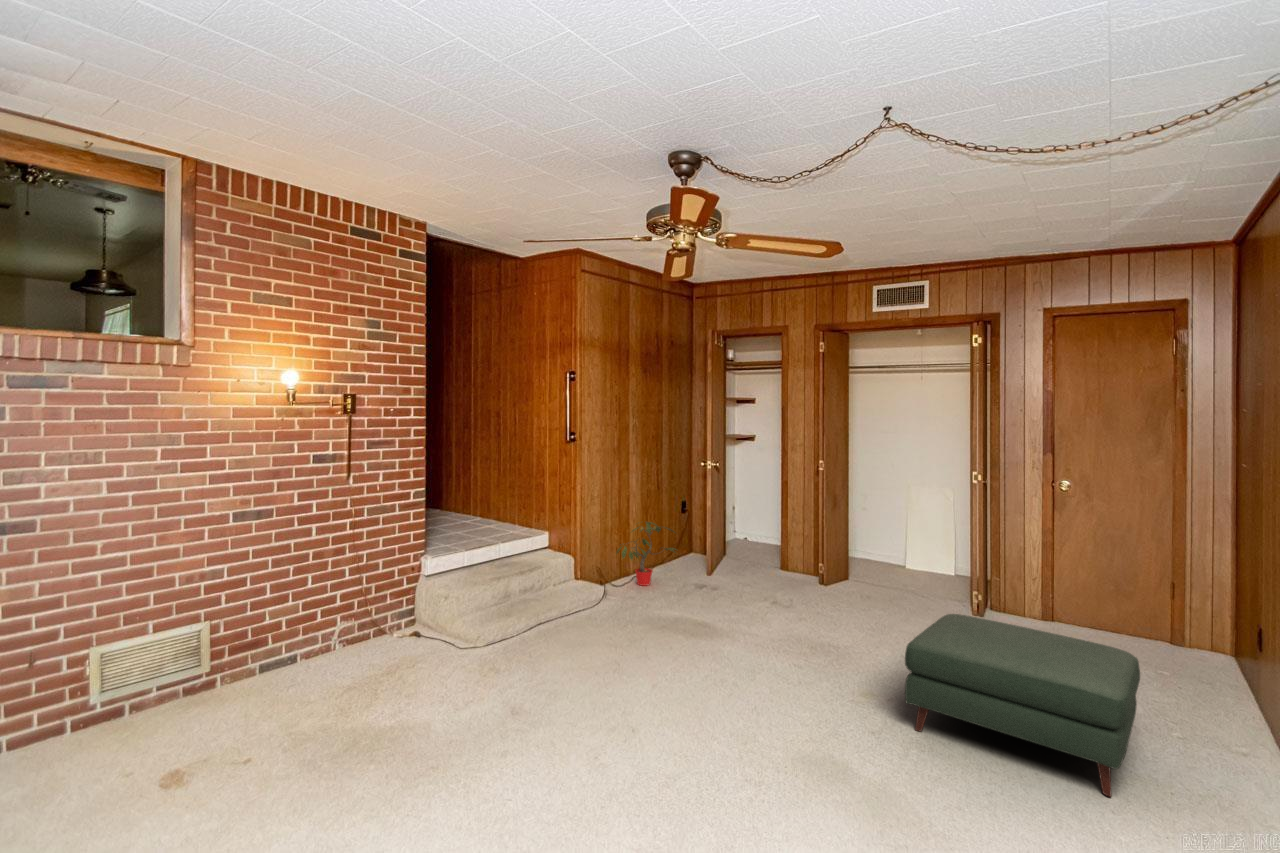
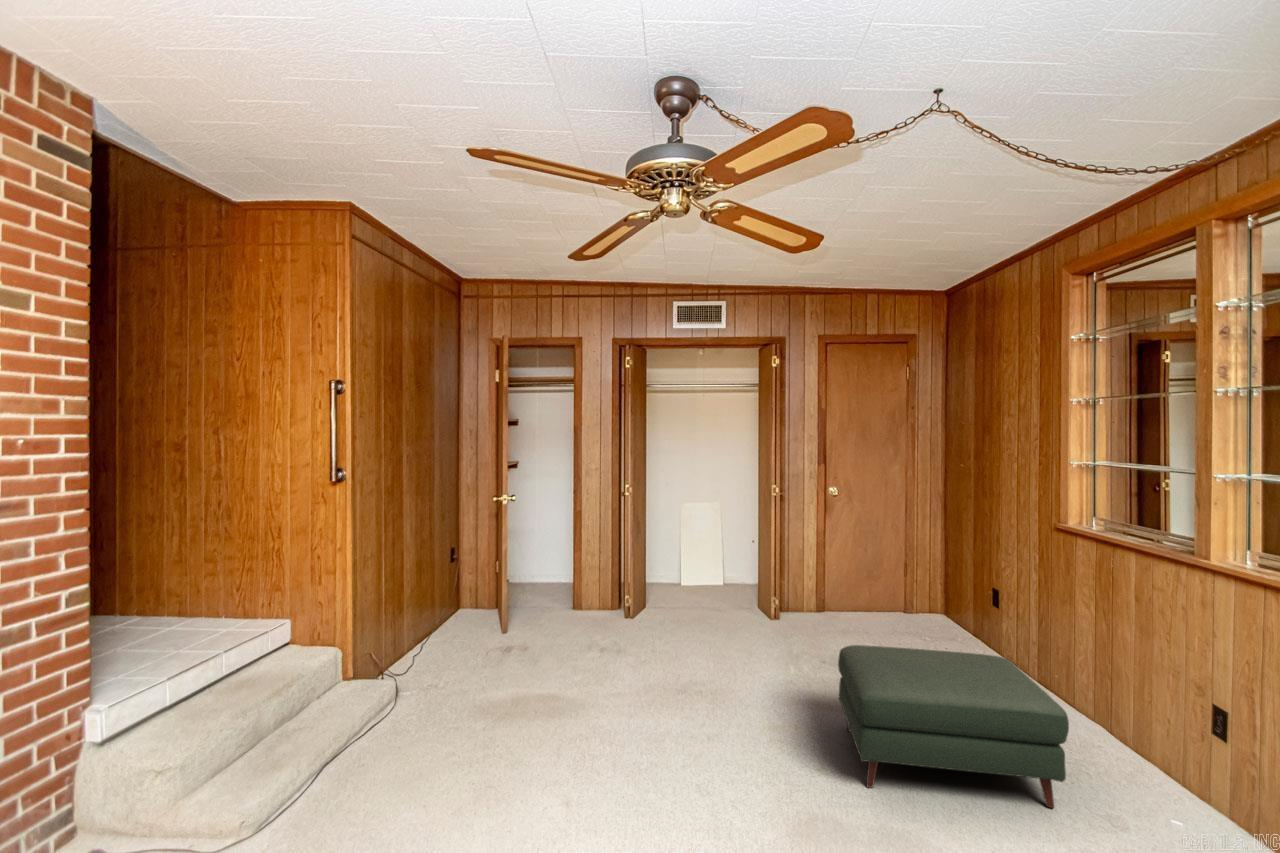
potted plant: present [616,522,676,586] -> none [399,576,473,662]

